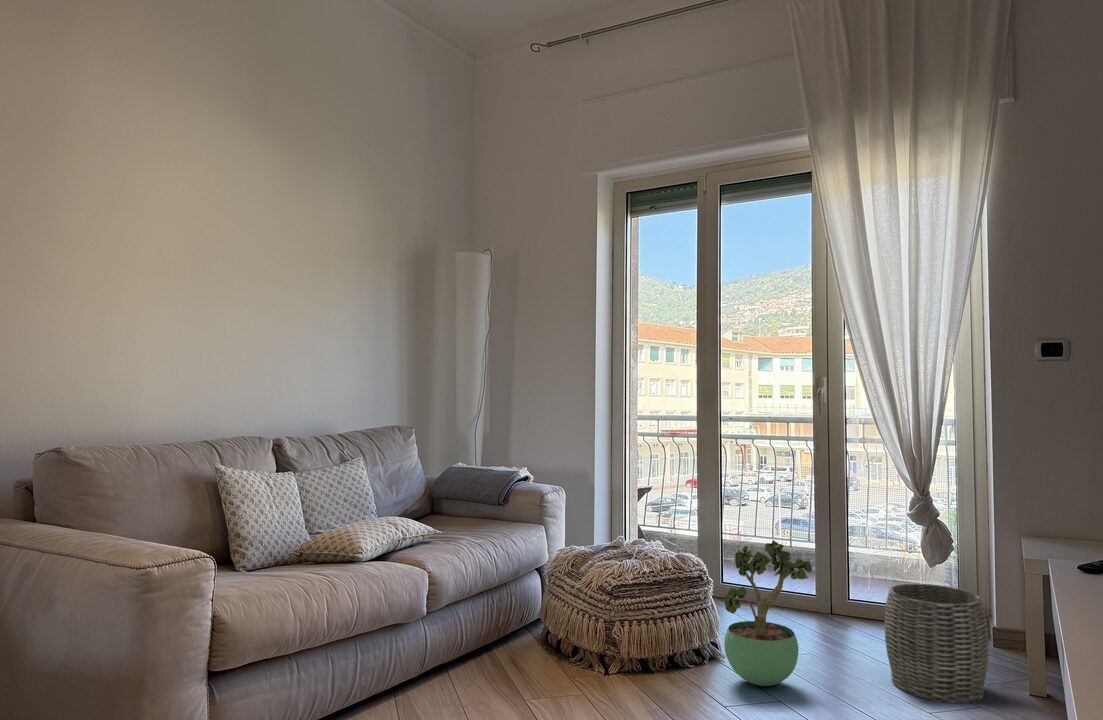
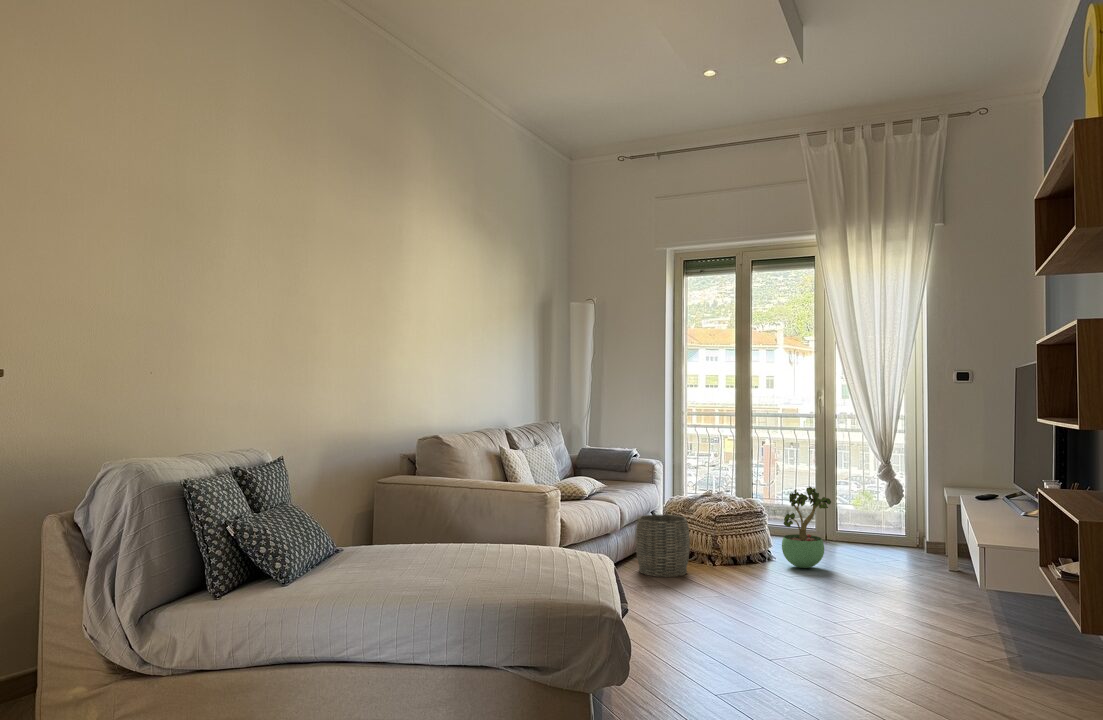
woven basket: present [885,584,989,703] -> present [636,515,690,577]

